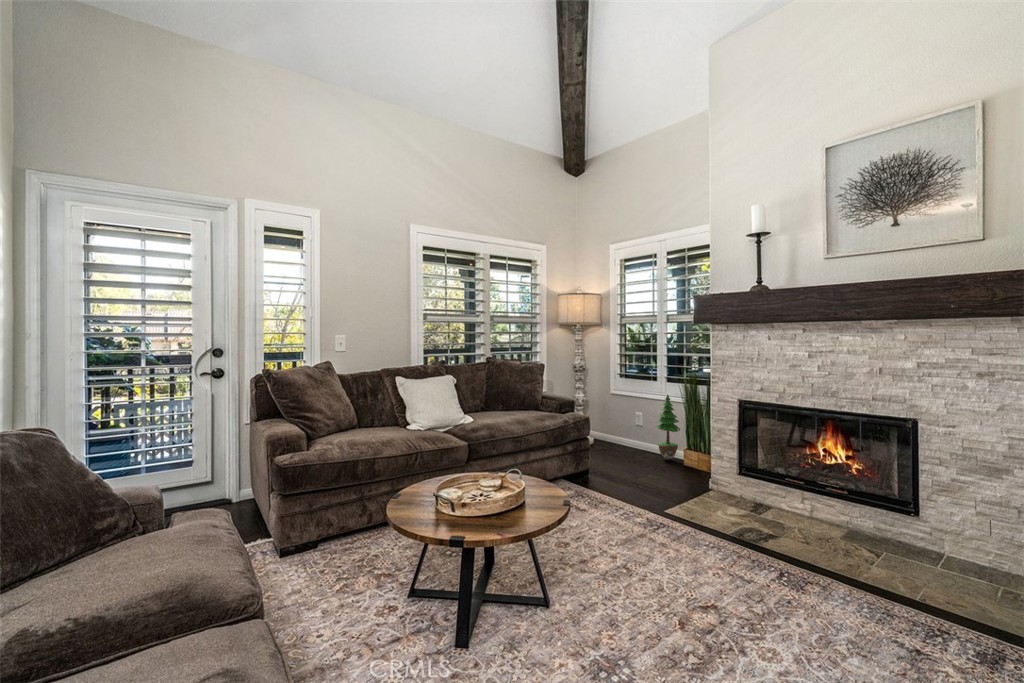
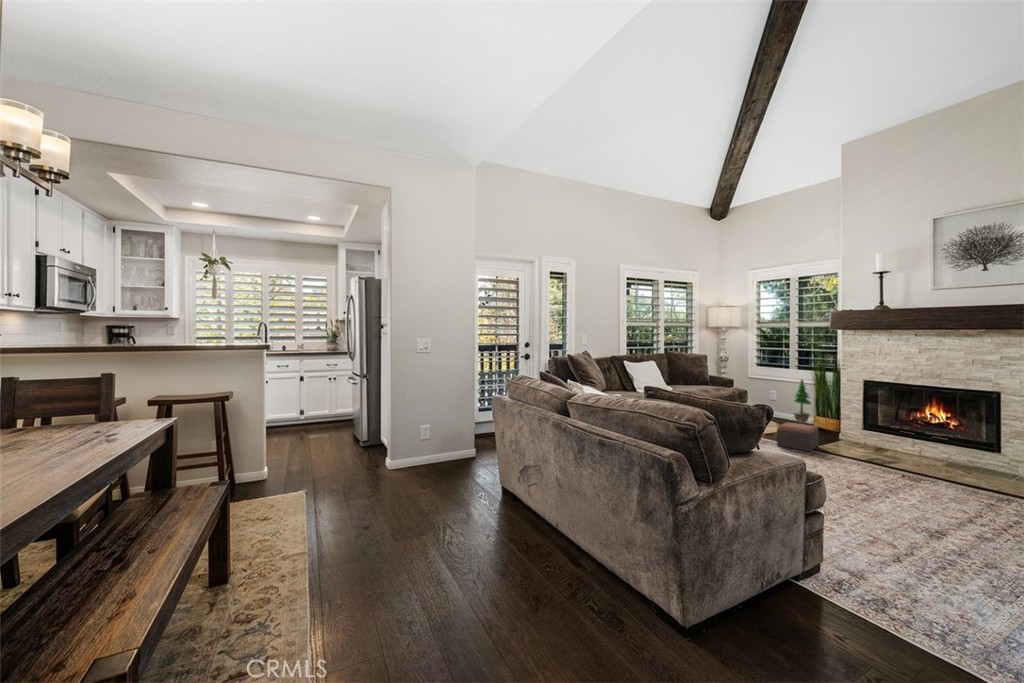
footstool: none [613,469,674,521] -> present [777,422,819,451]

